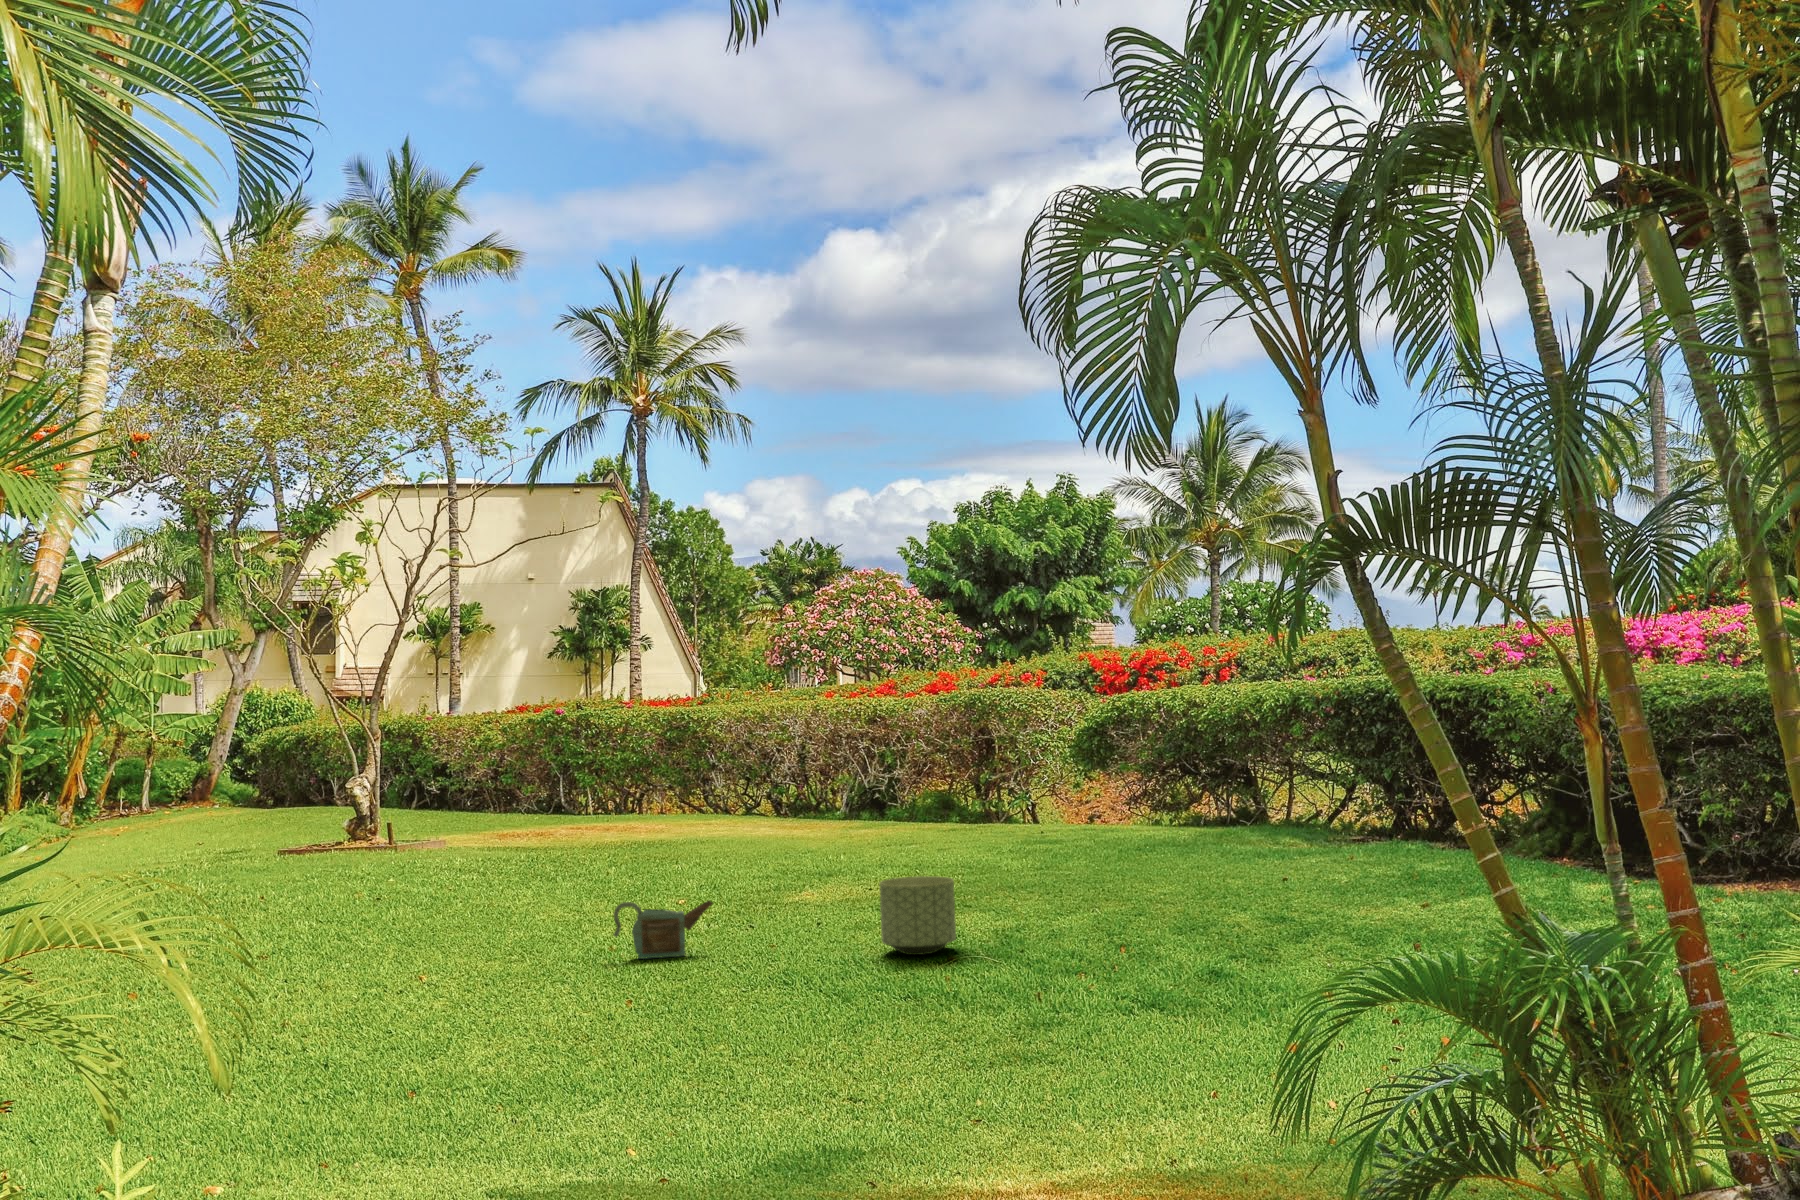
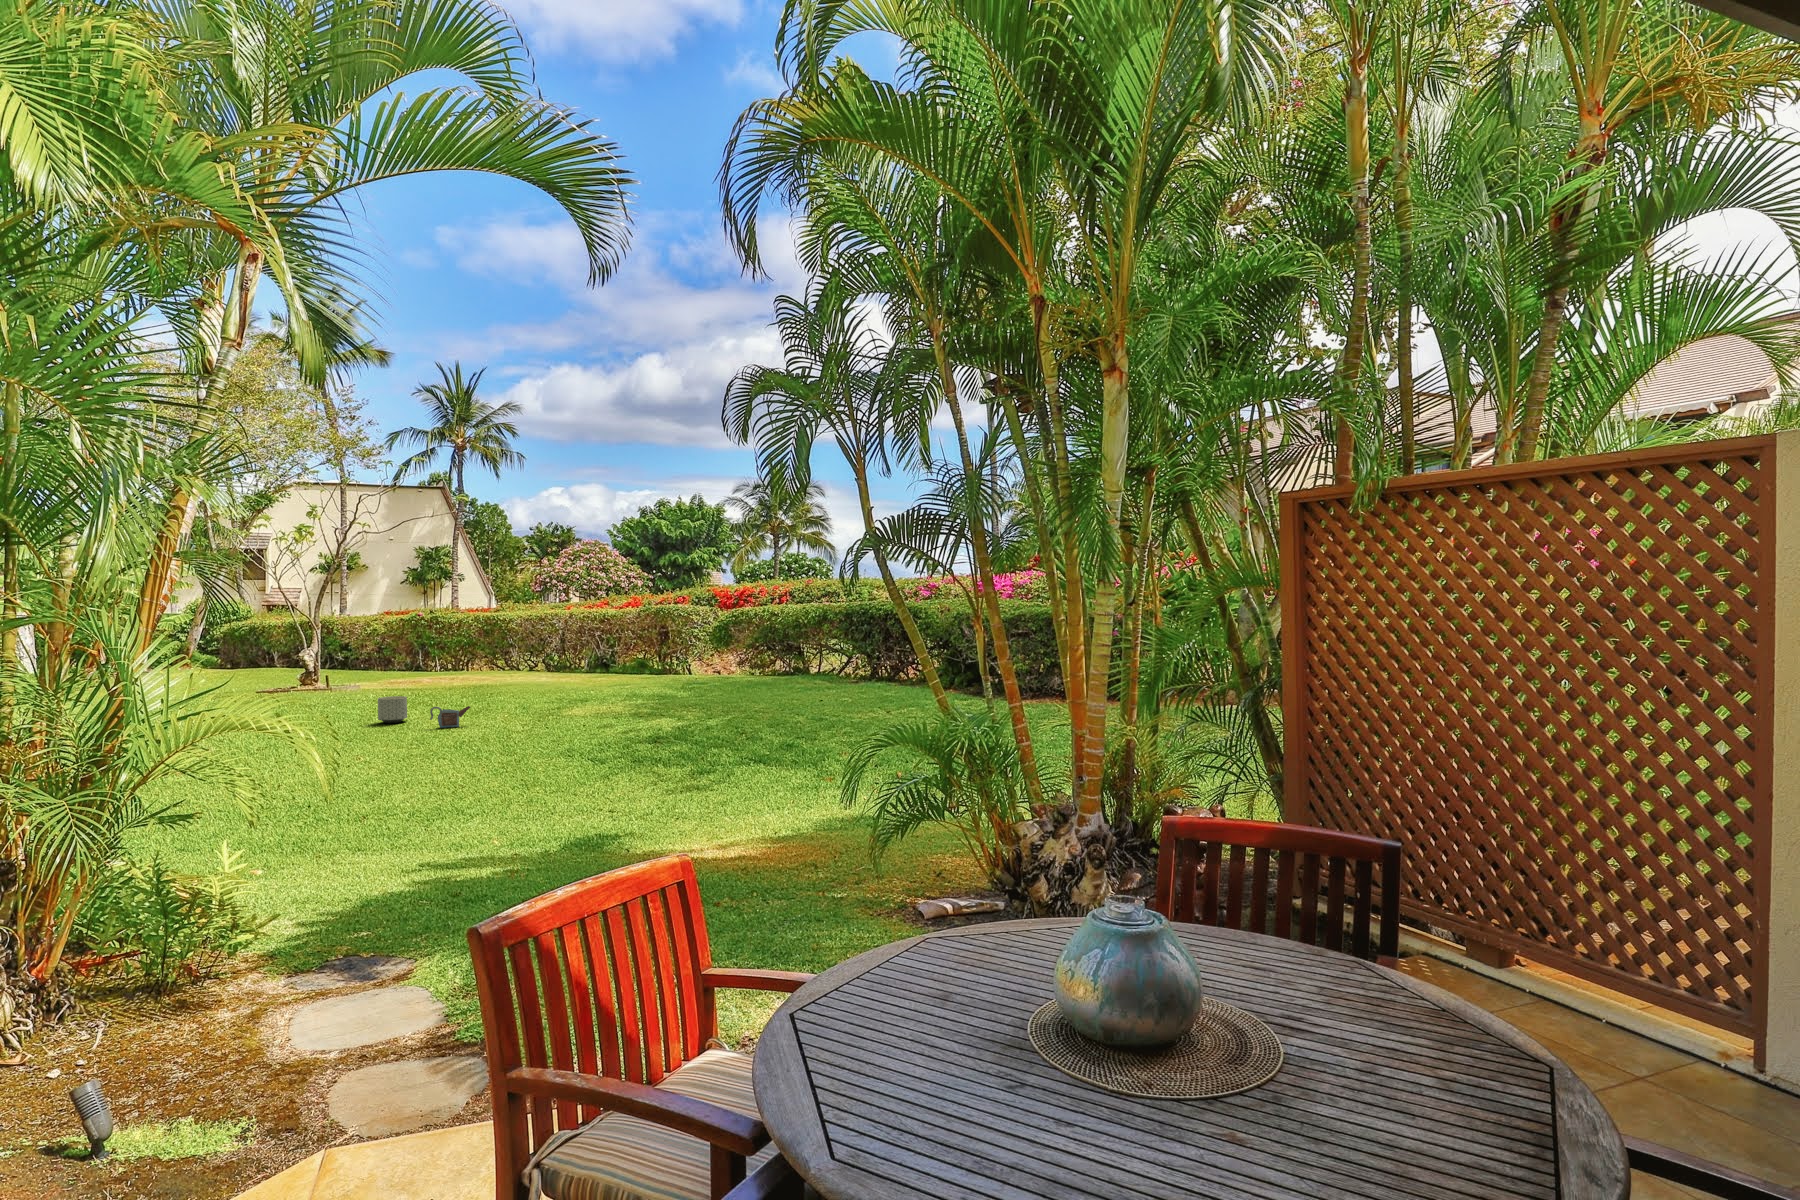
planter: present [879,876,956,955] -> present [378,696,407,723]

